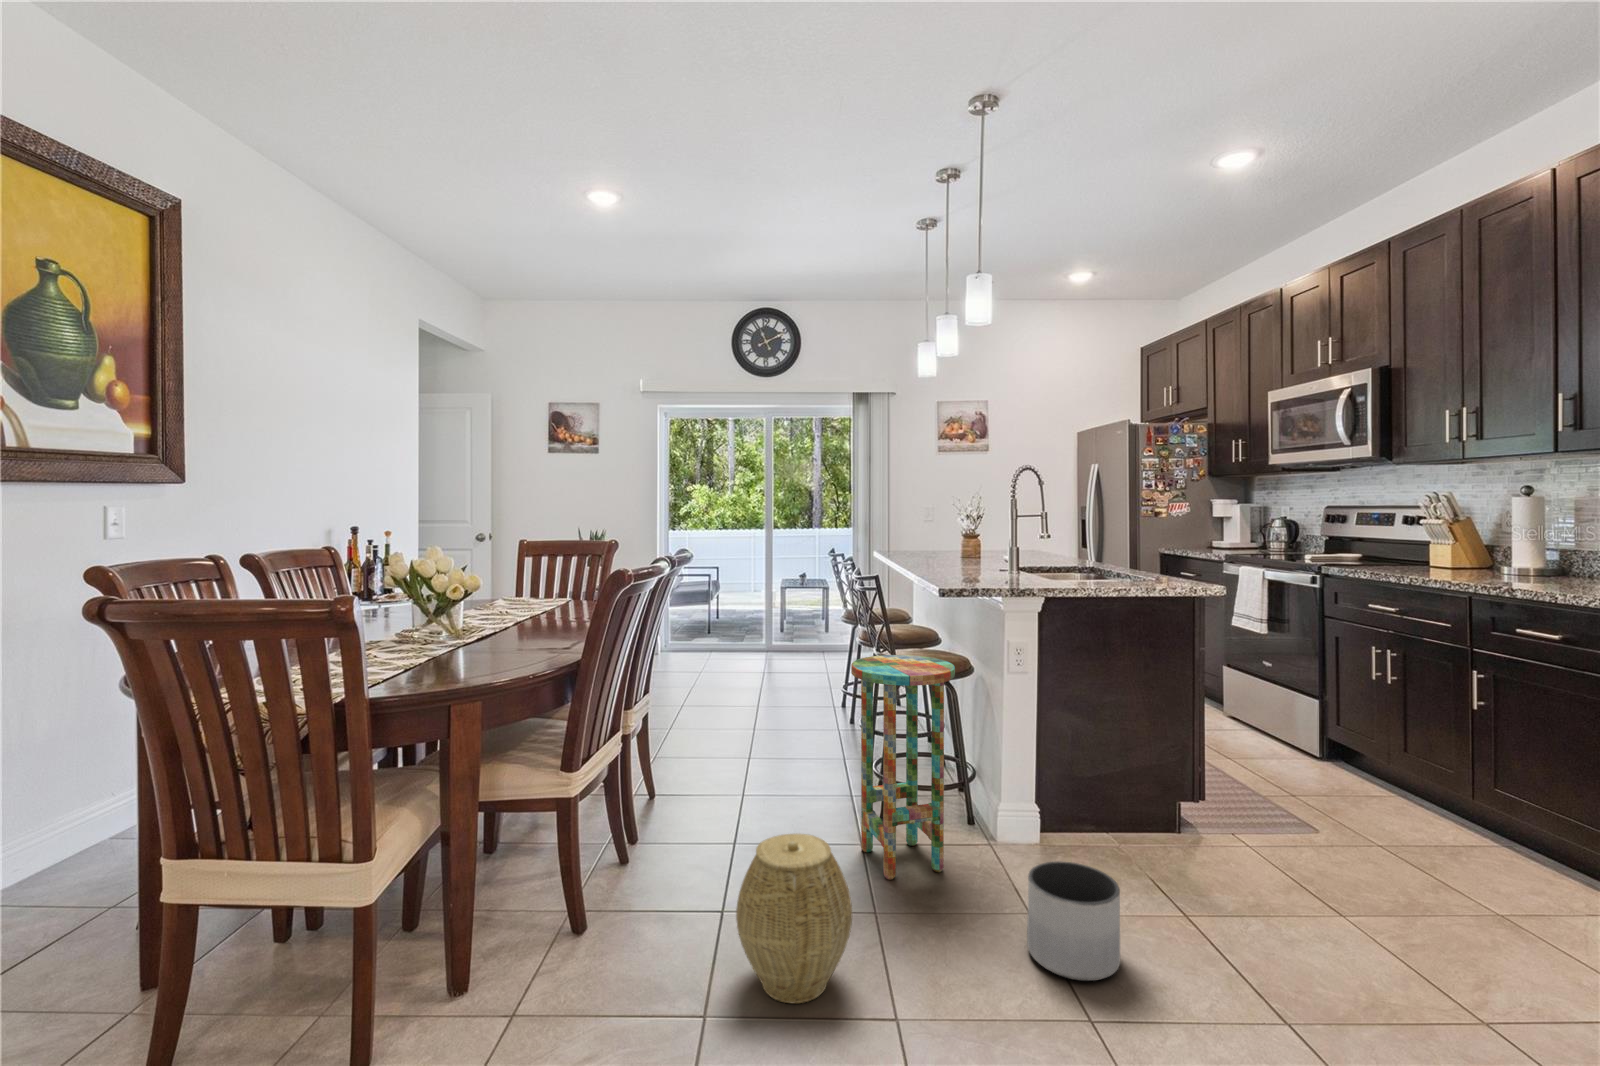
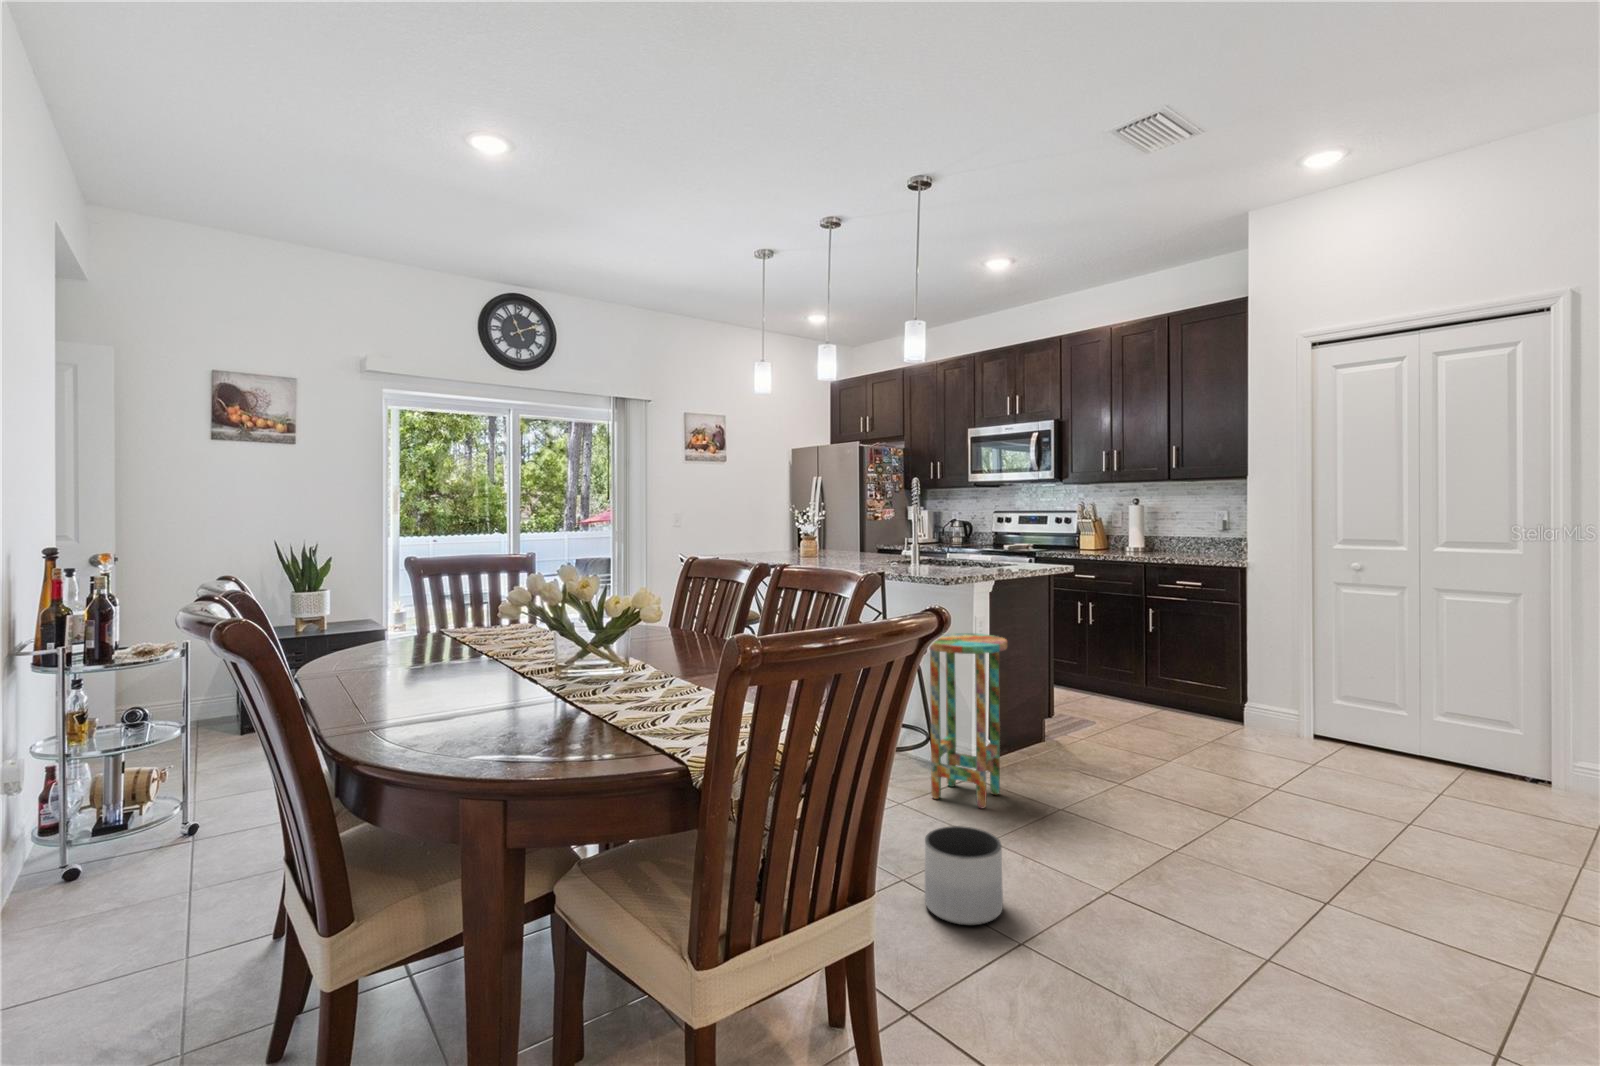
woven basket: present [736,834,852,1003] -> none [1012,766,1105,889]
planter: present [1027,862,1120,981] -> present [925,826,1003,925]

